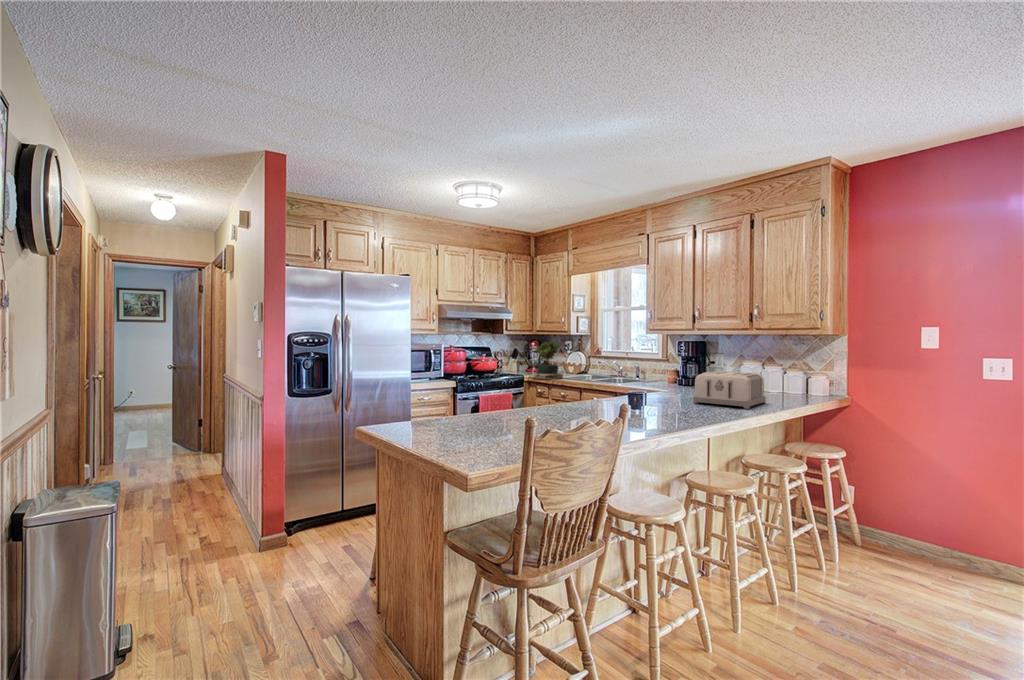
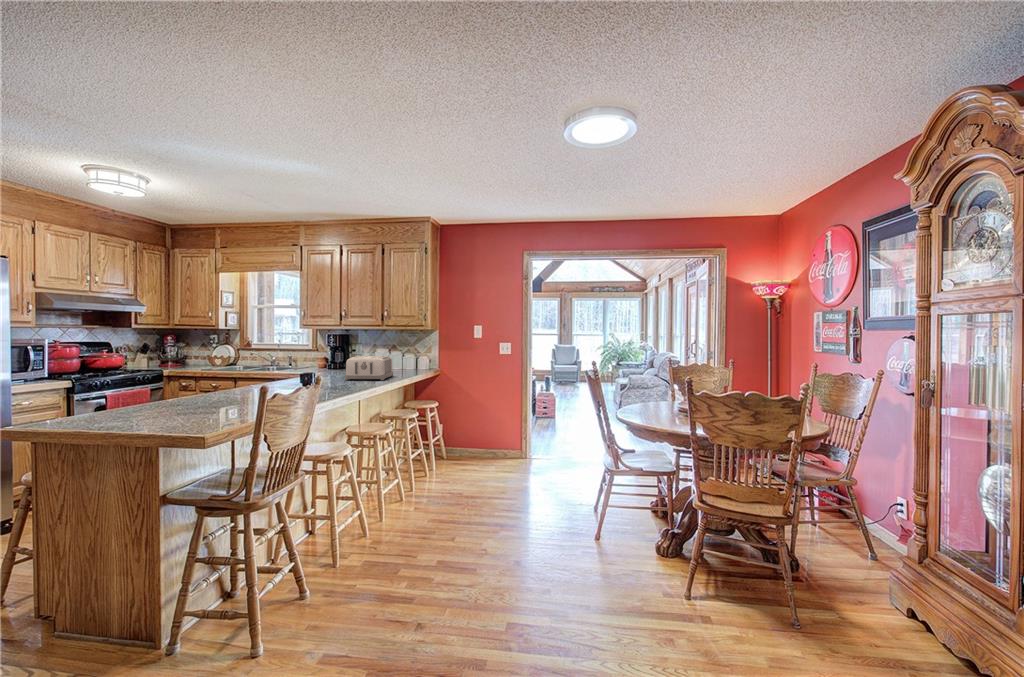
potted plant: present [533,340,563,379] -> none [172,333,214,374]

